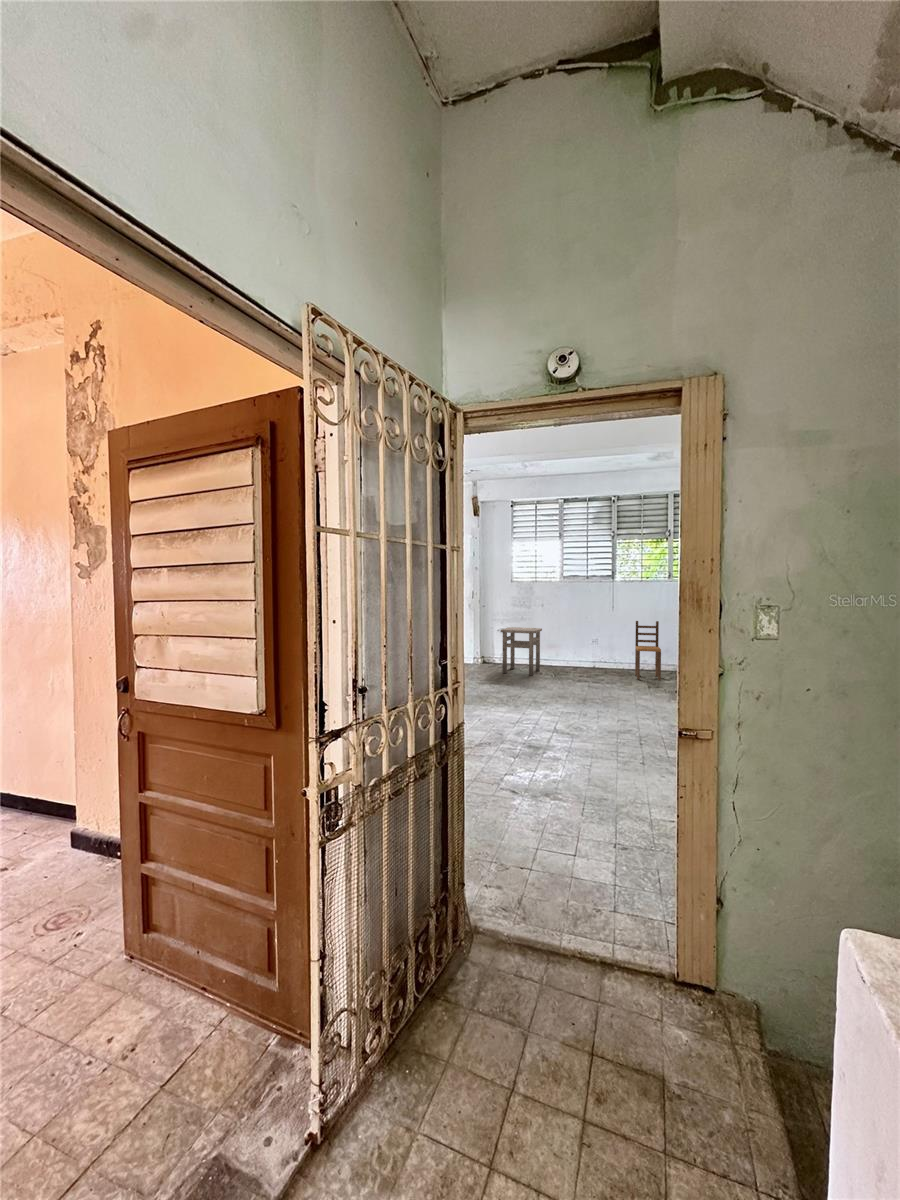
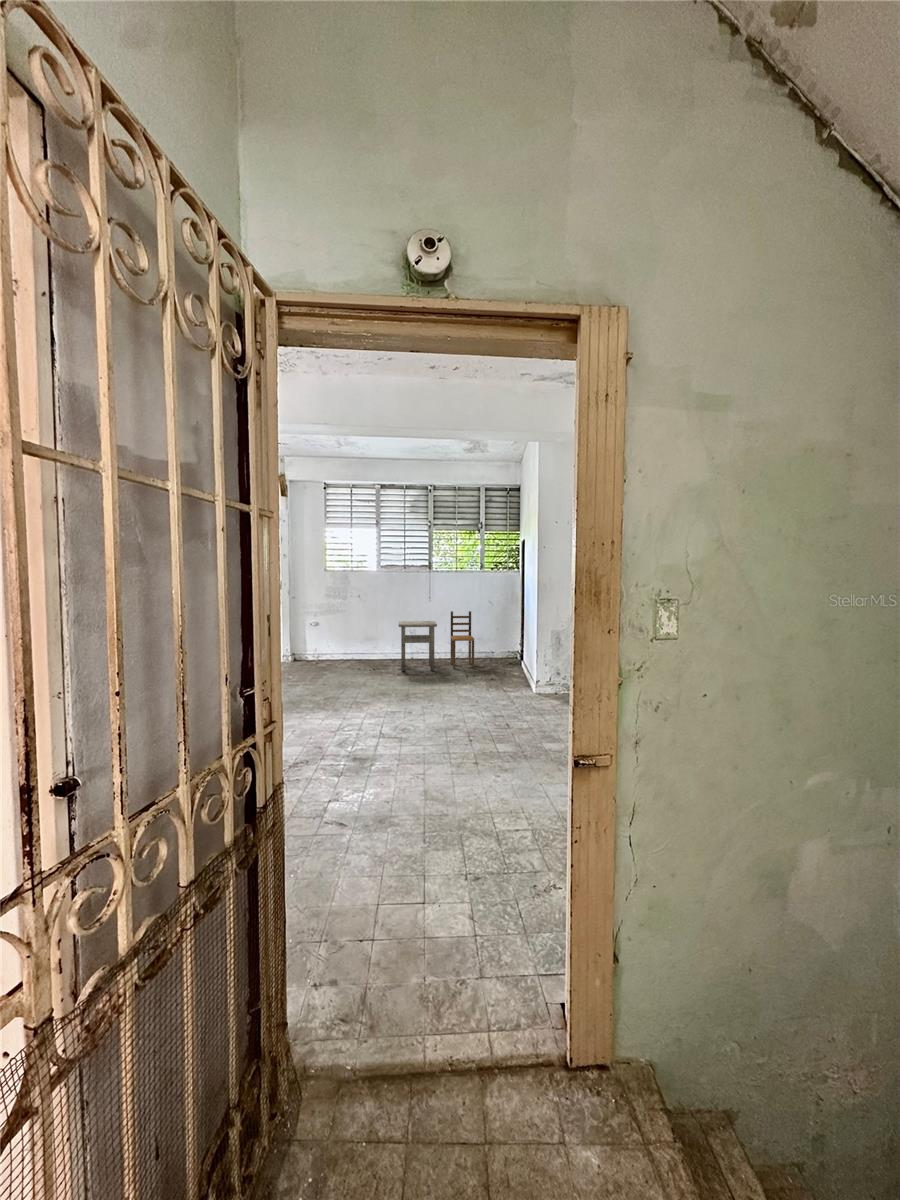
side table: present [500,627,542,675] -> present [399,621,437,671]

